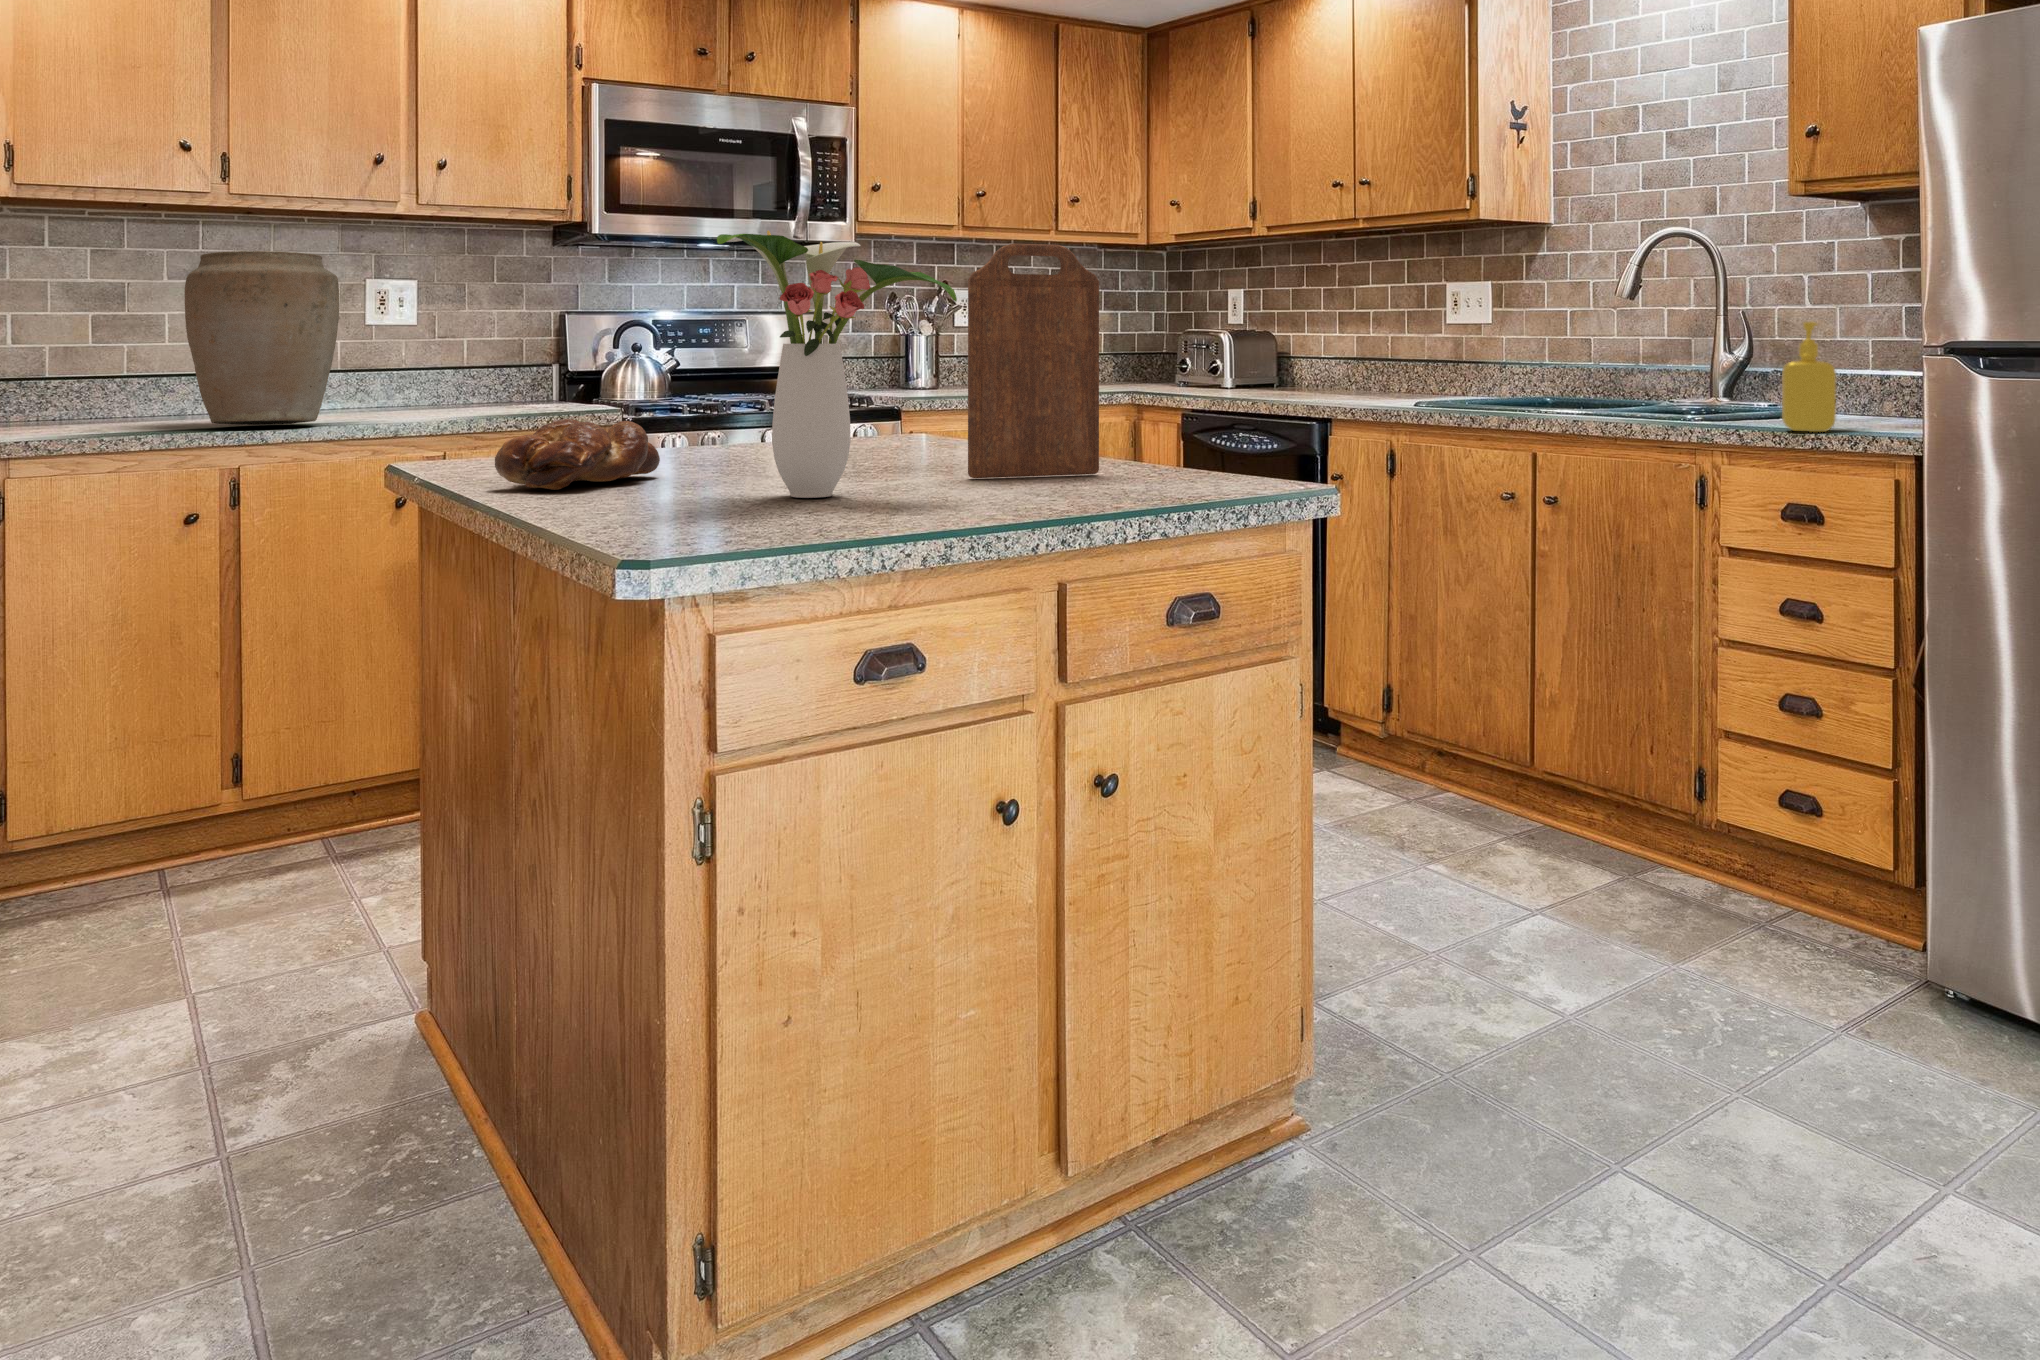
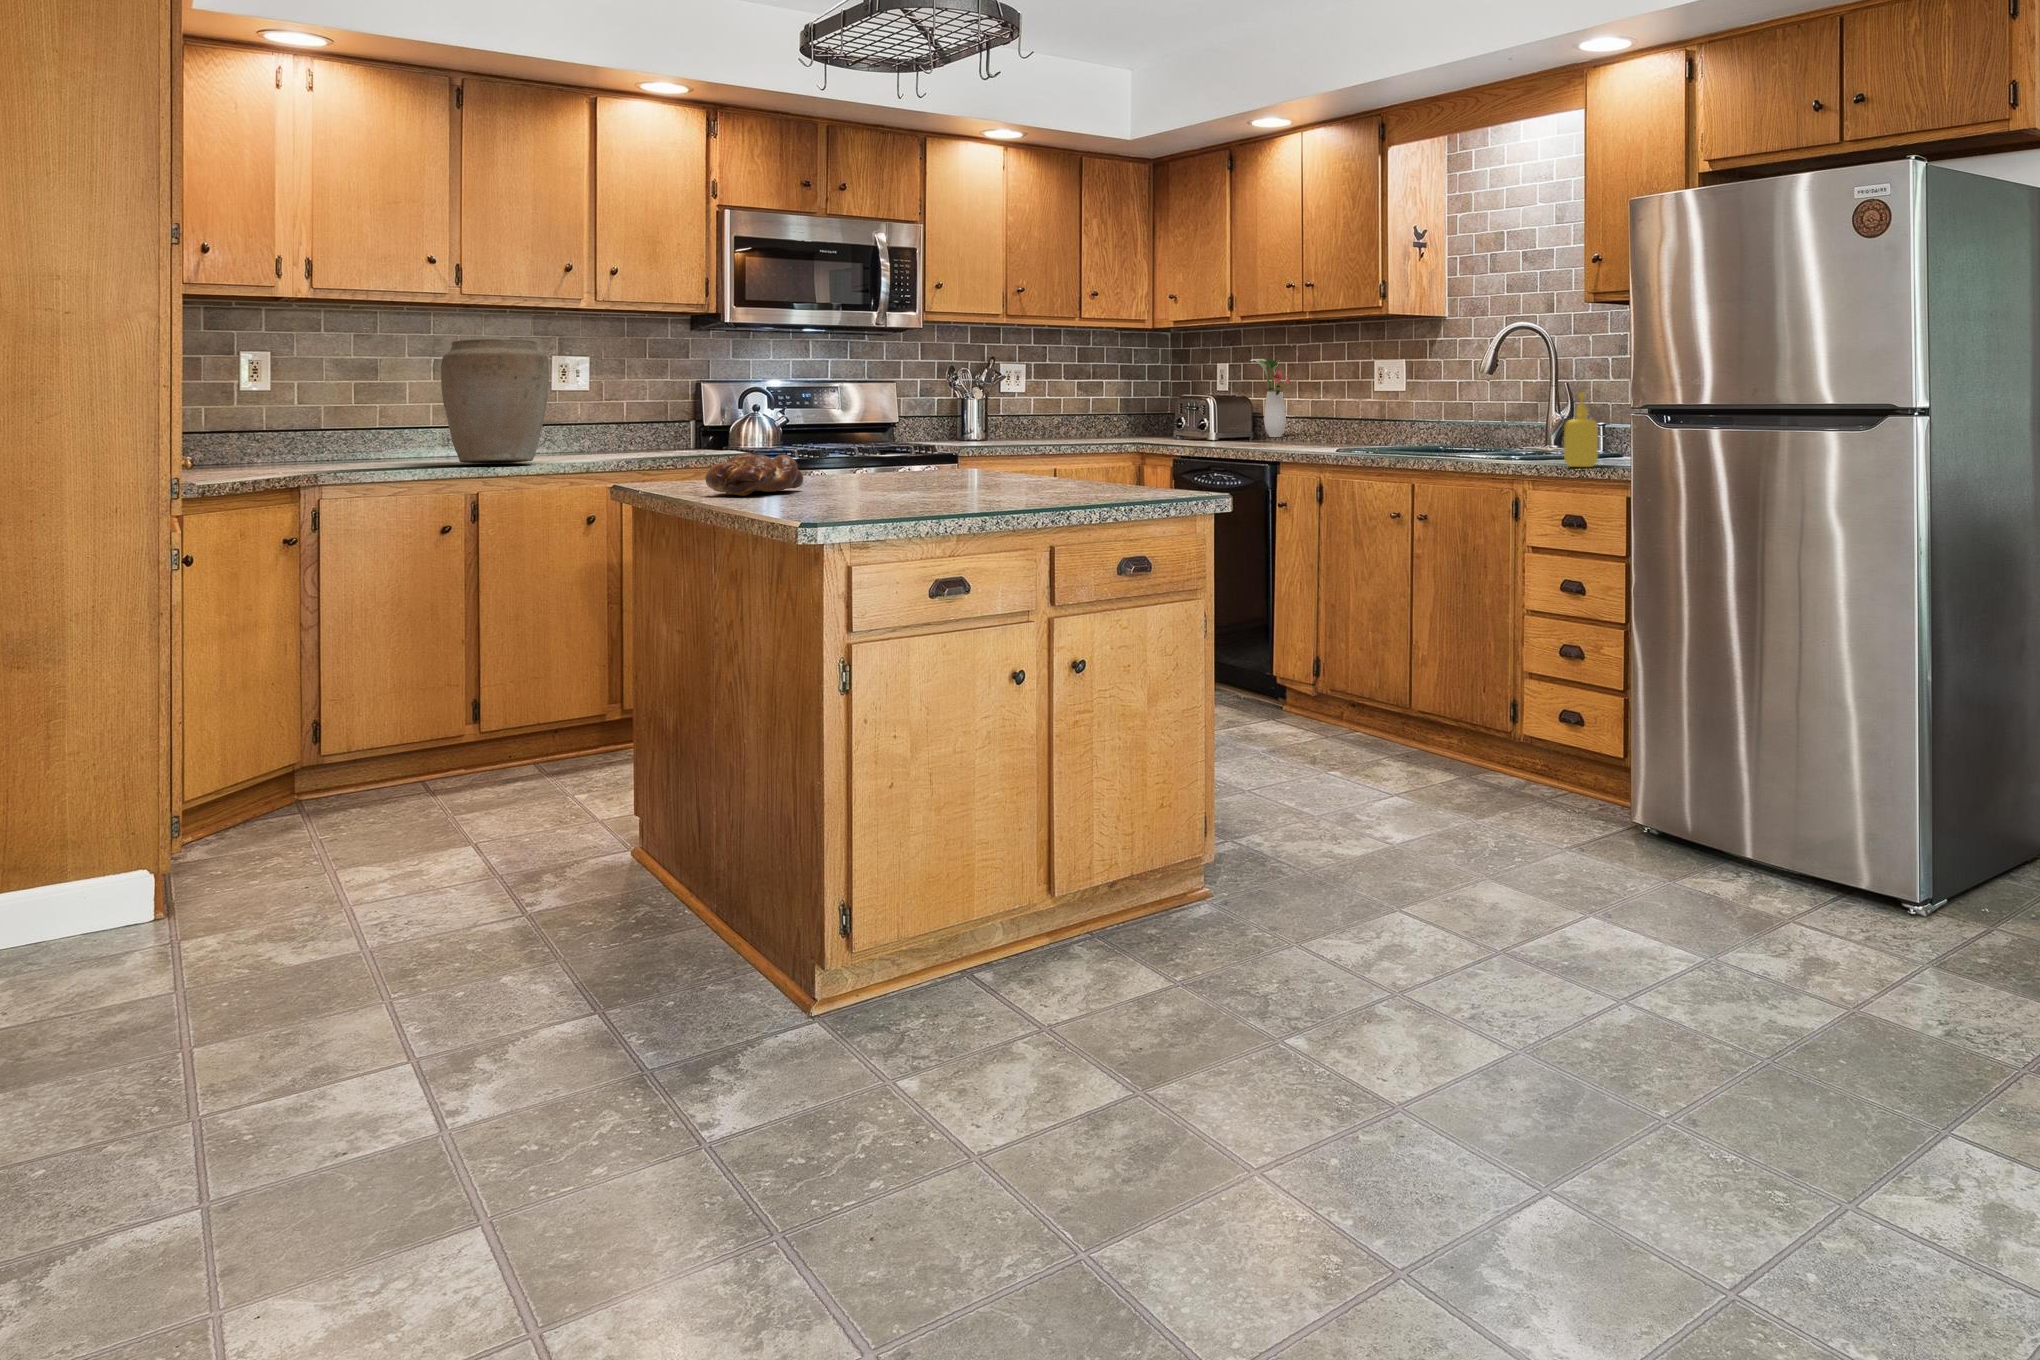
flower arrangement: present [717,230,957,498] -> present [1250,358,1291,437]
cutting board: present [968,244,1099,478] -> none [1000,343,1085,491]

